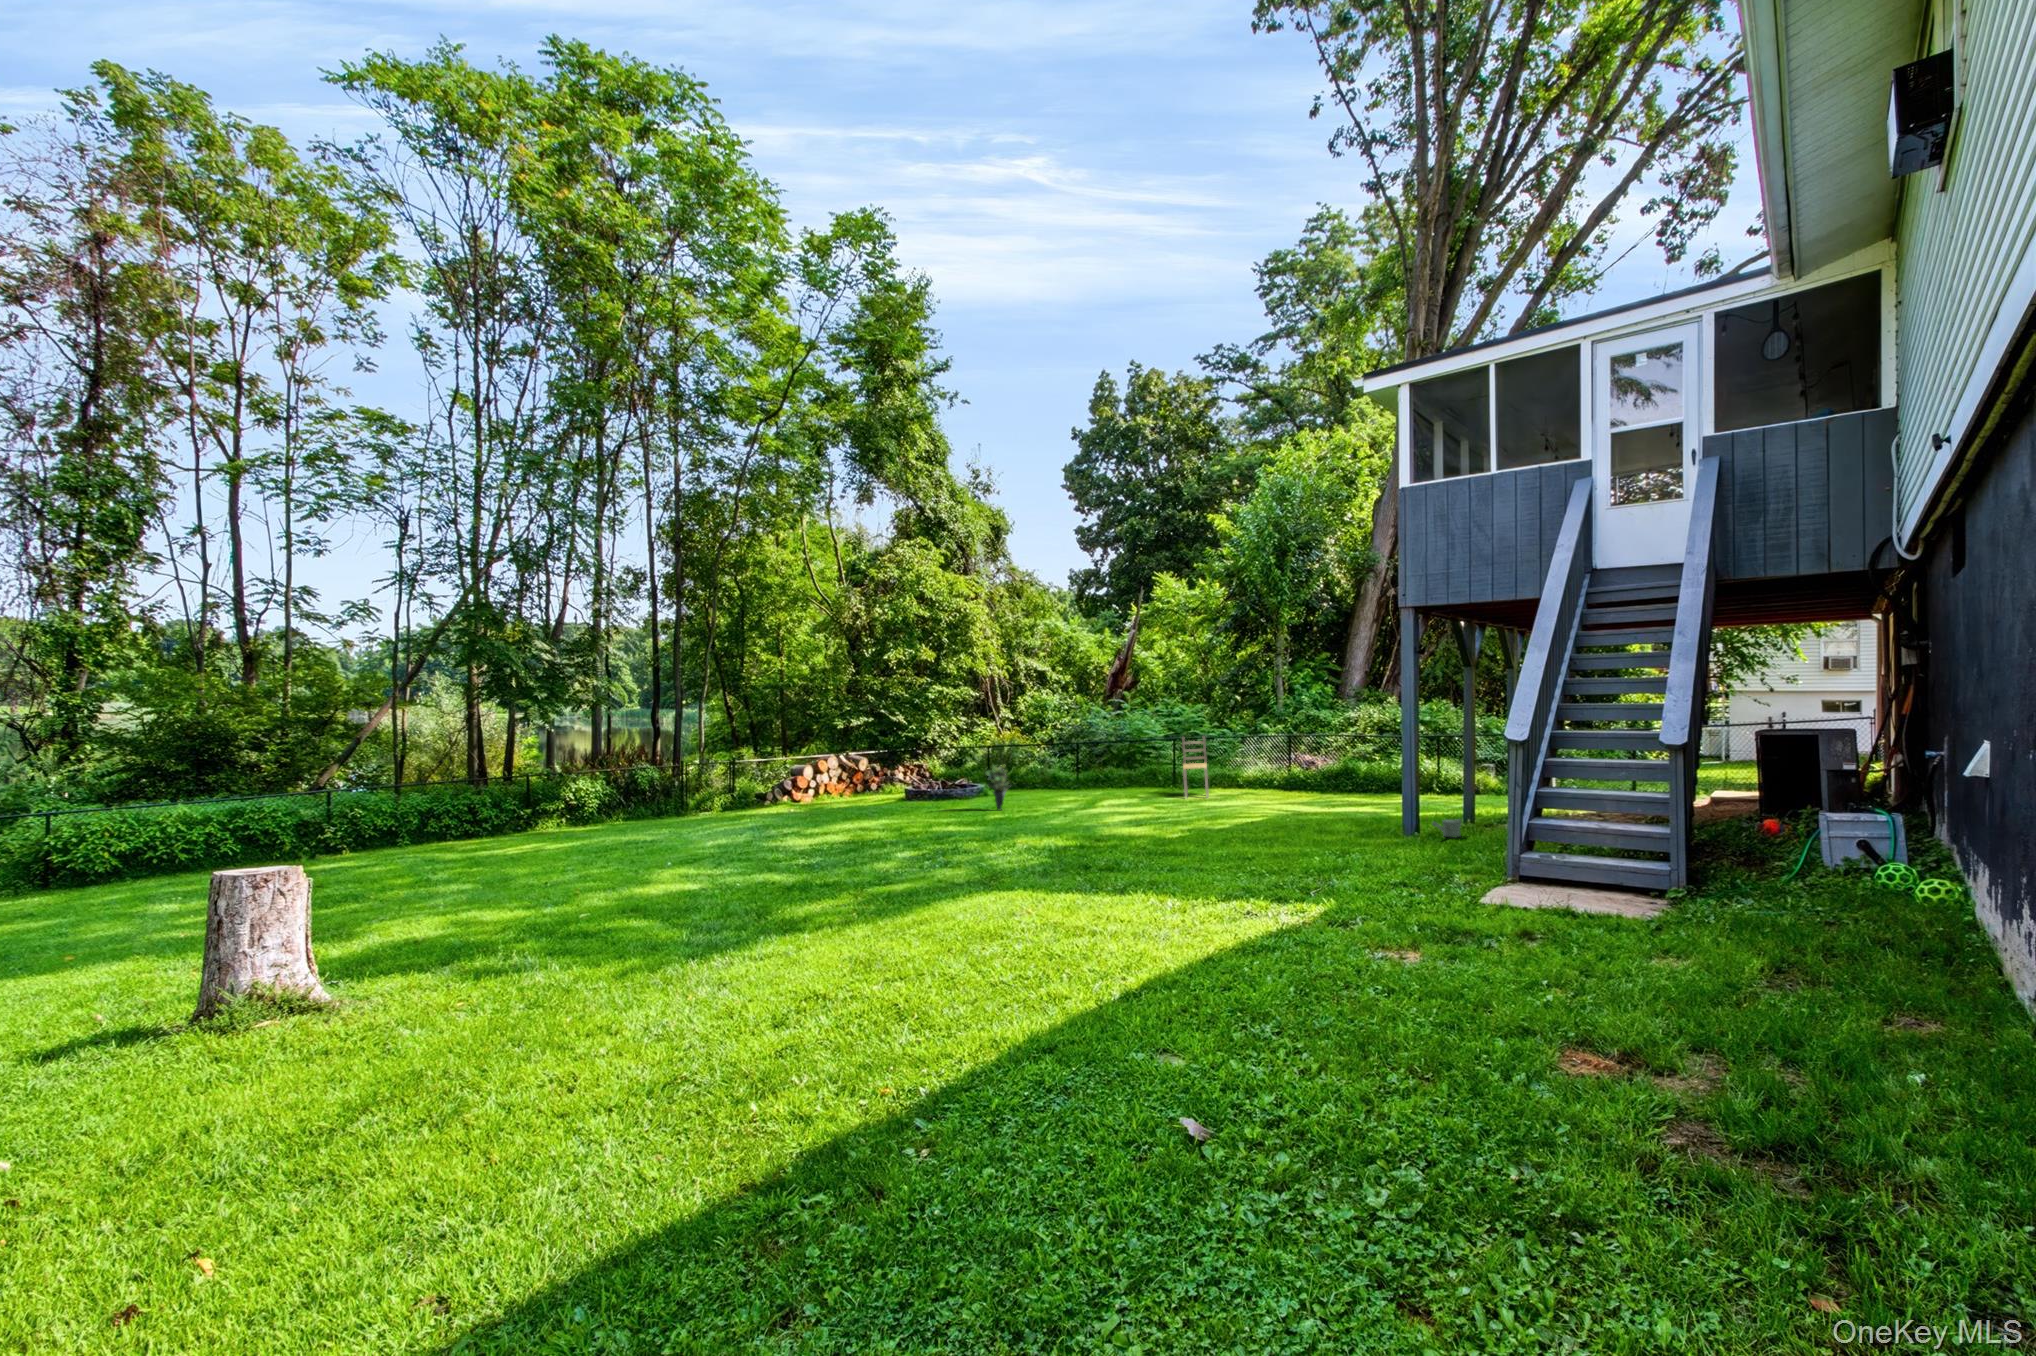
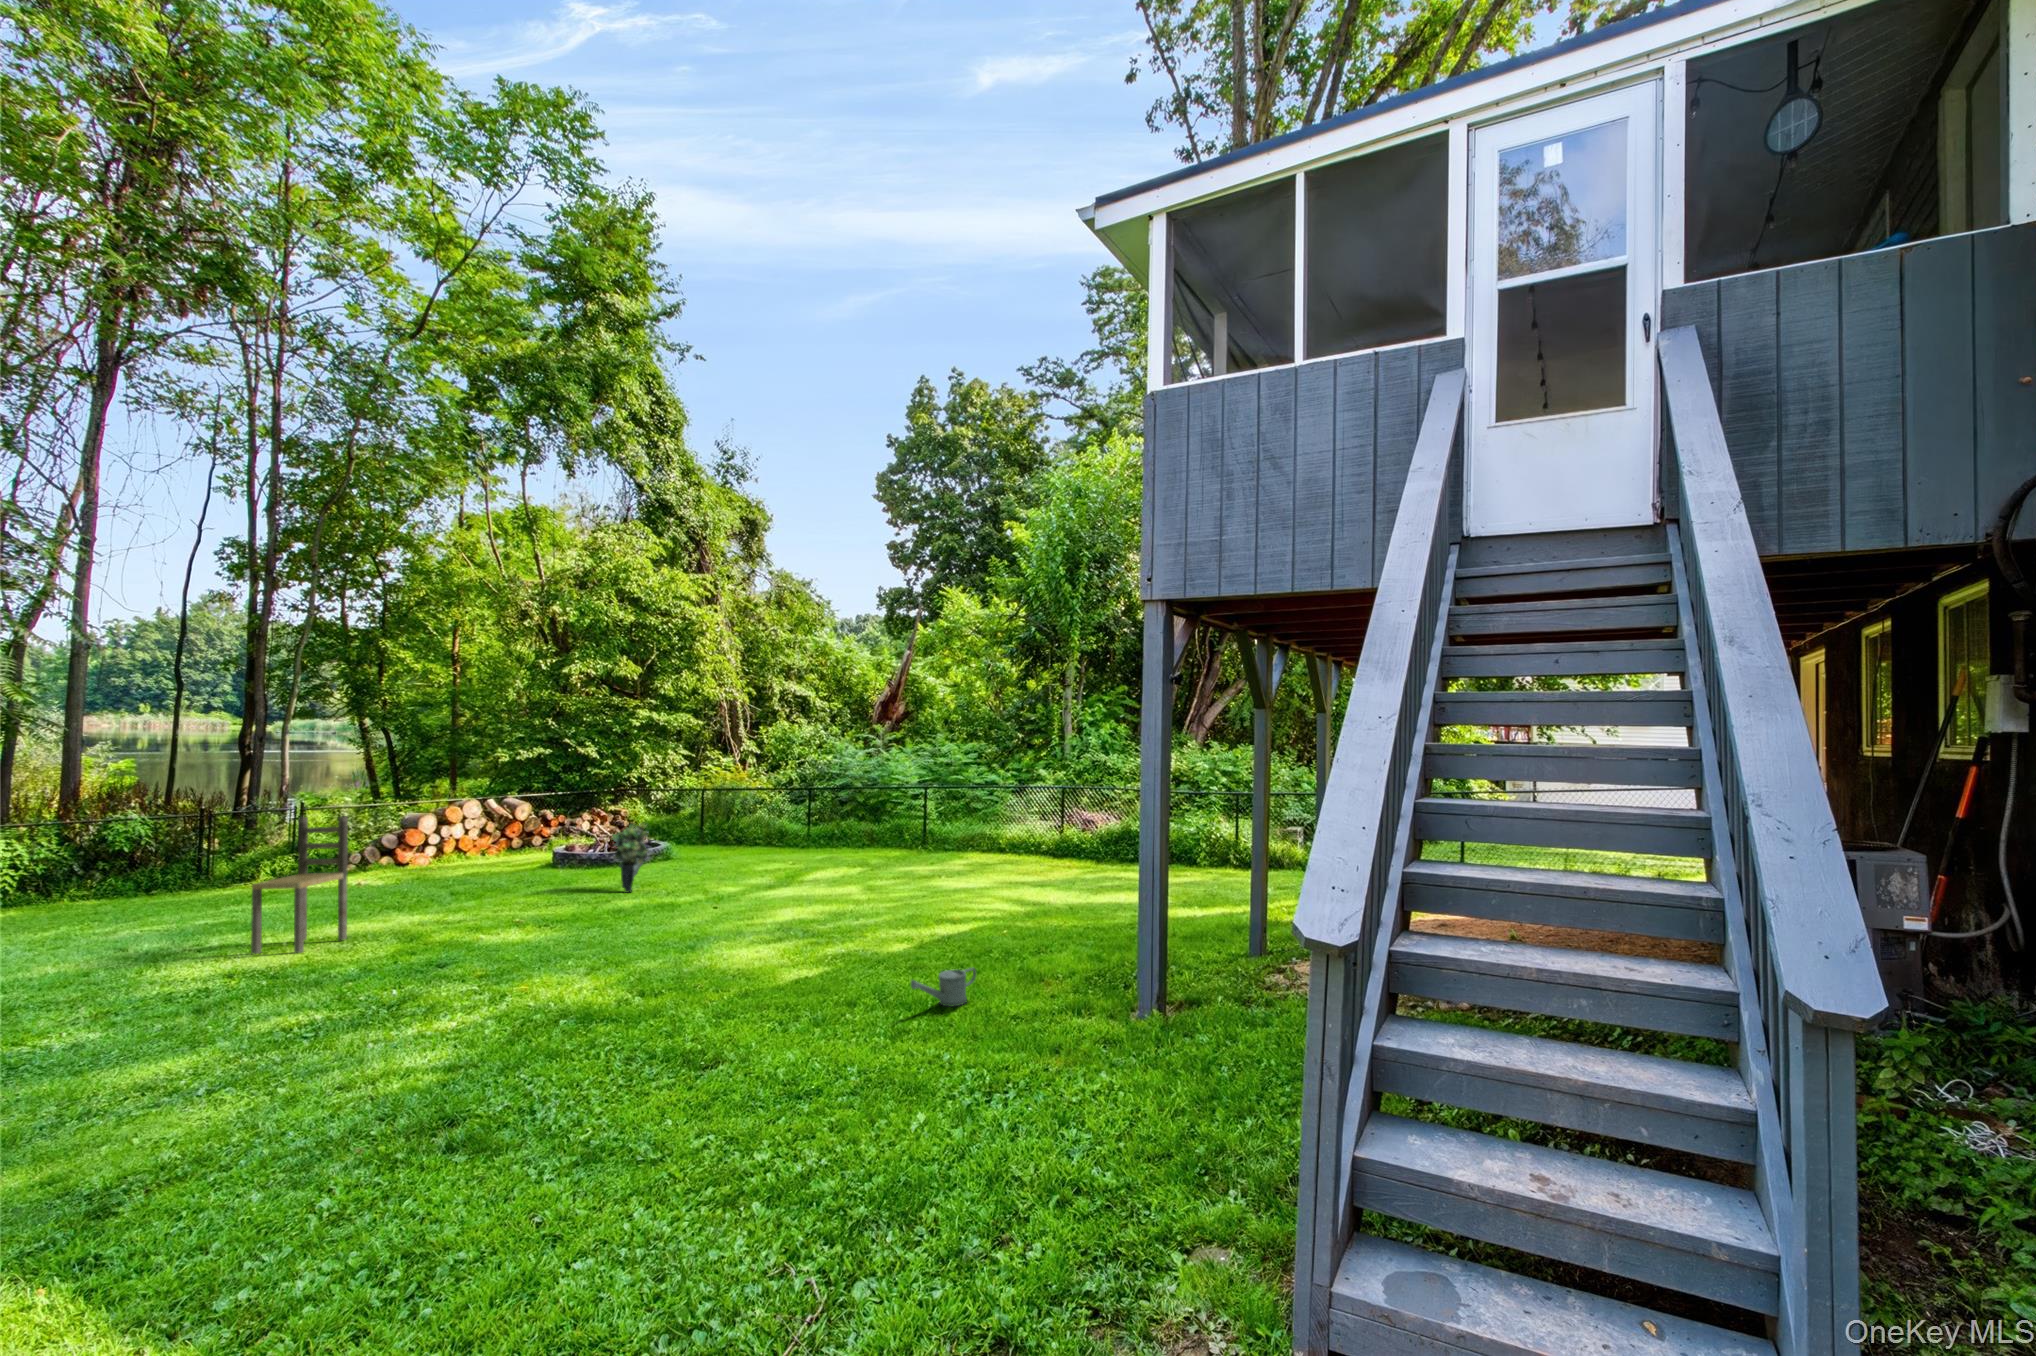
chair: present [1182,737,1209,798] -> present [251,816,348,954]
watering can: present [1432,819,1462,837] -> present [911,968,976,1006]

